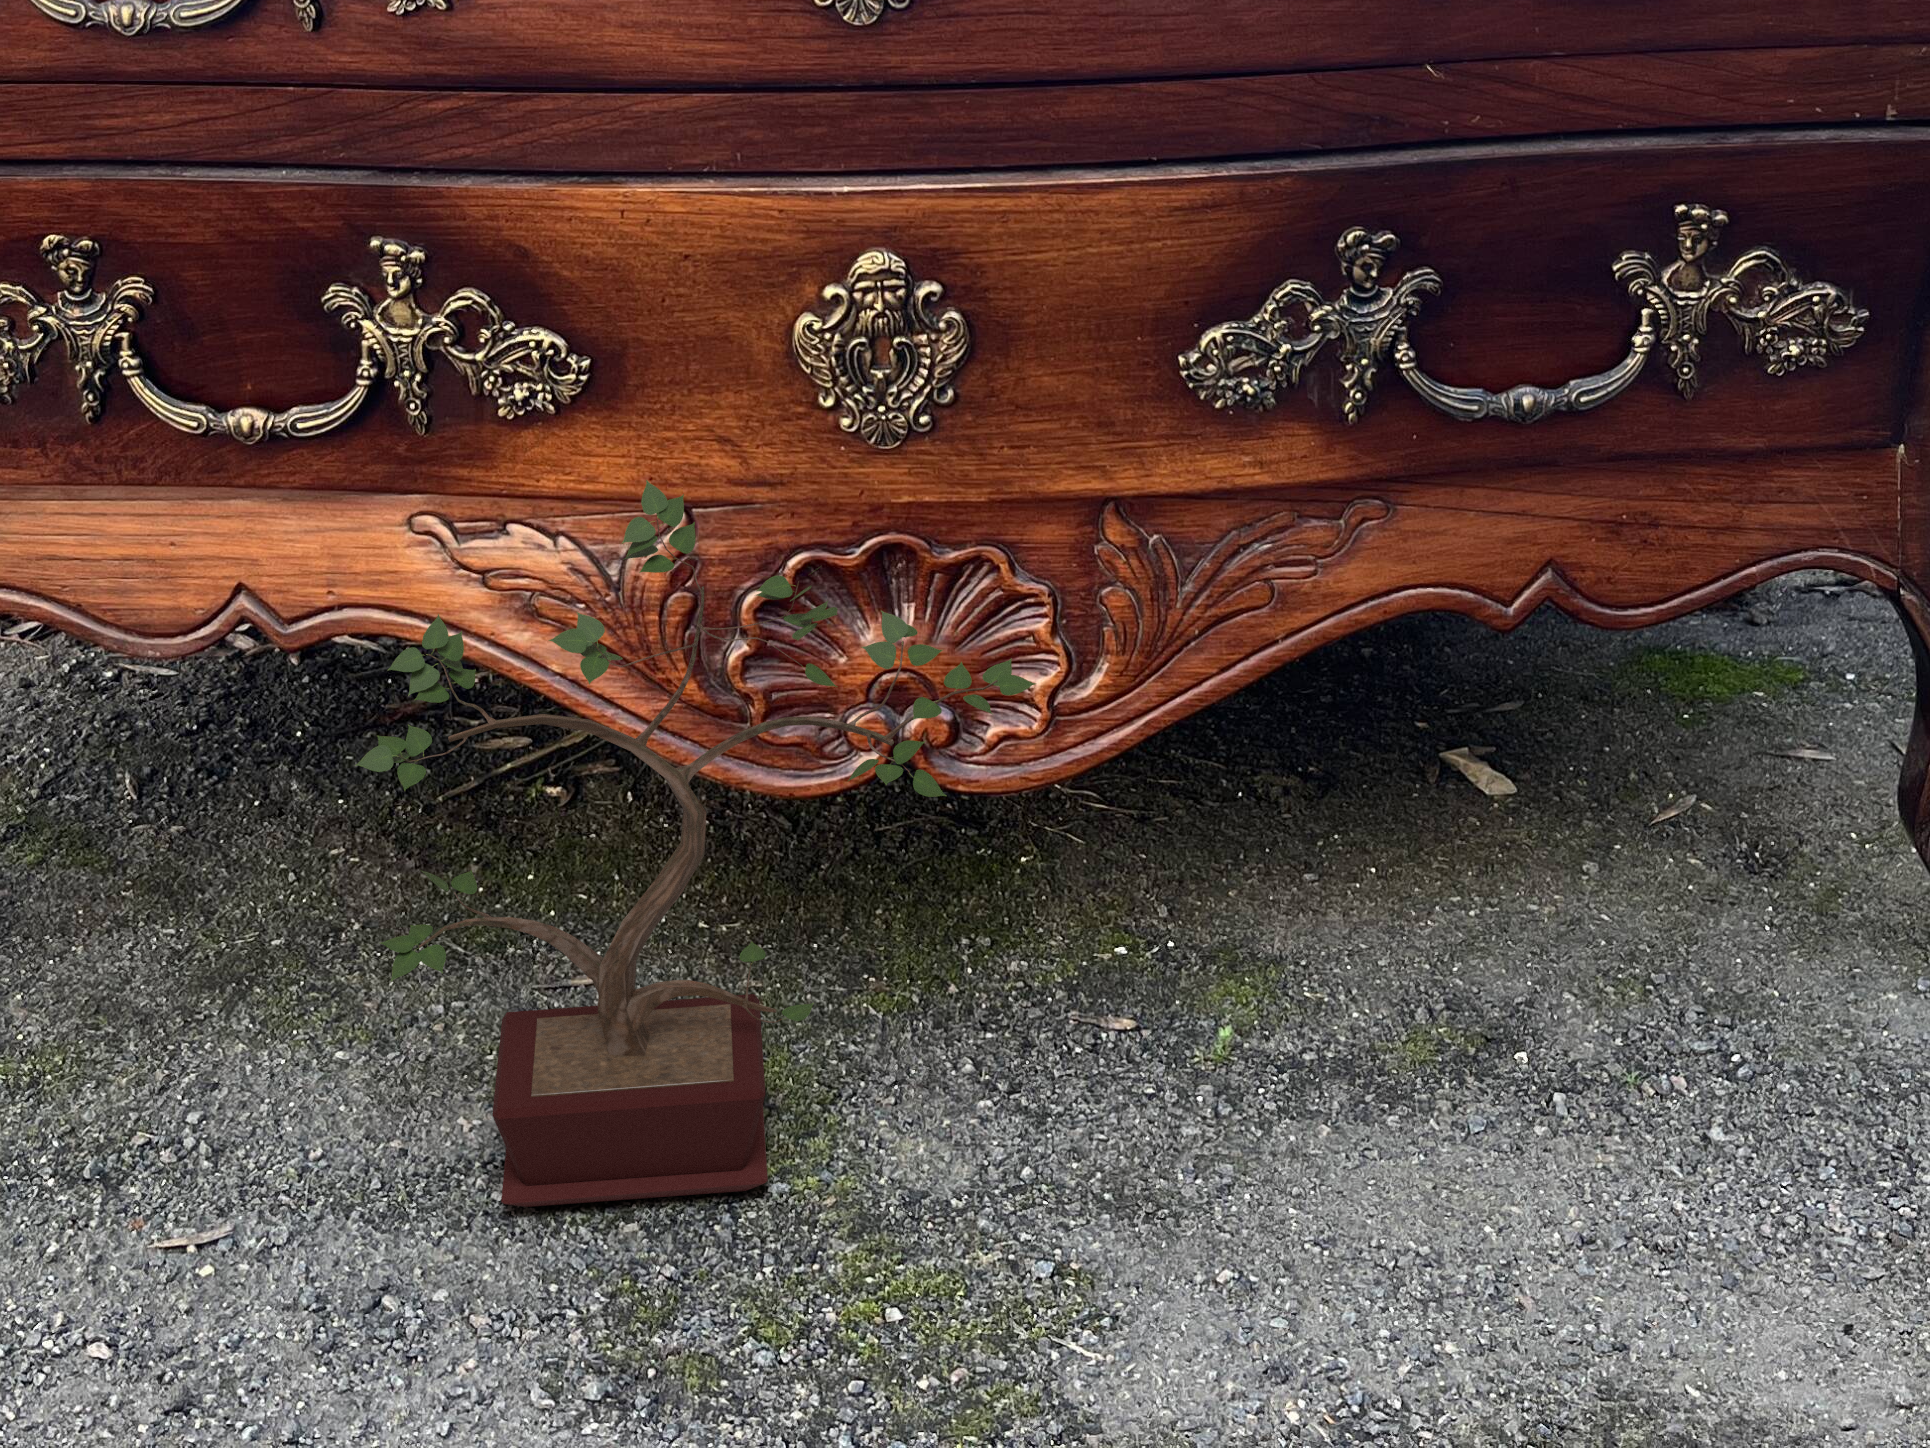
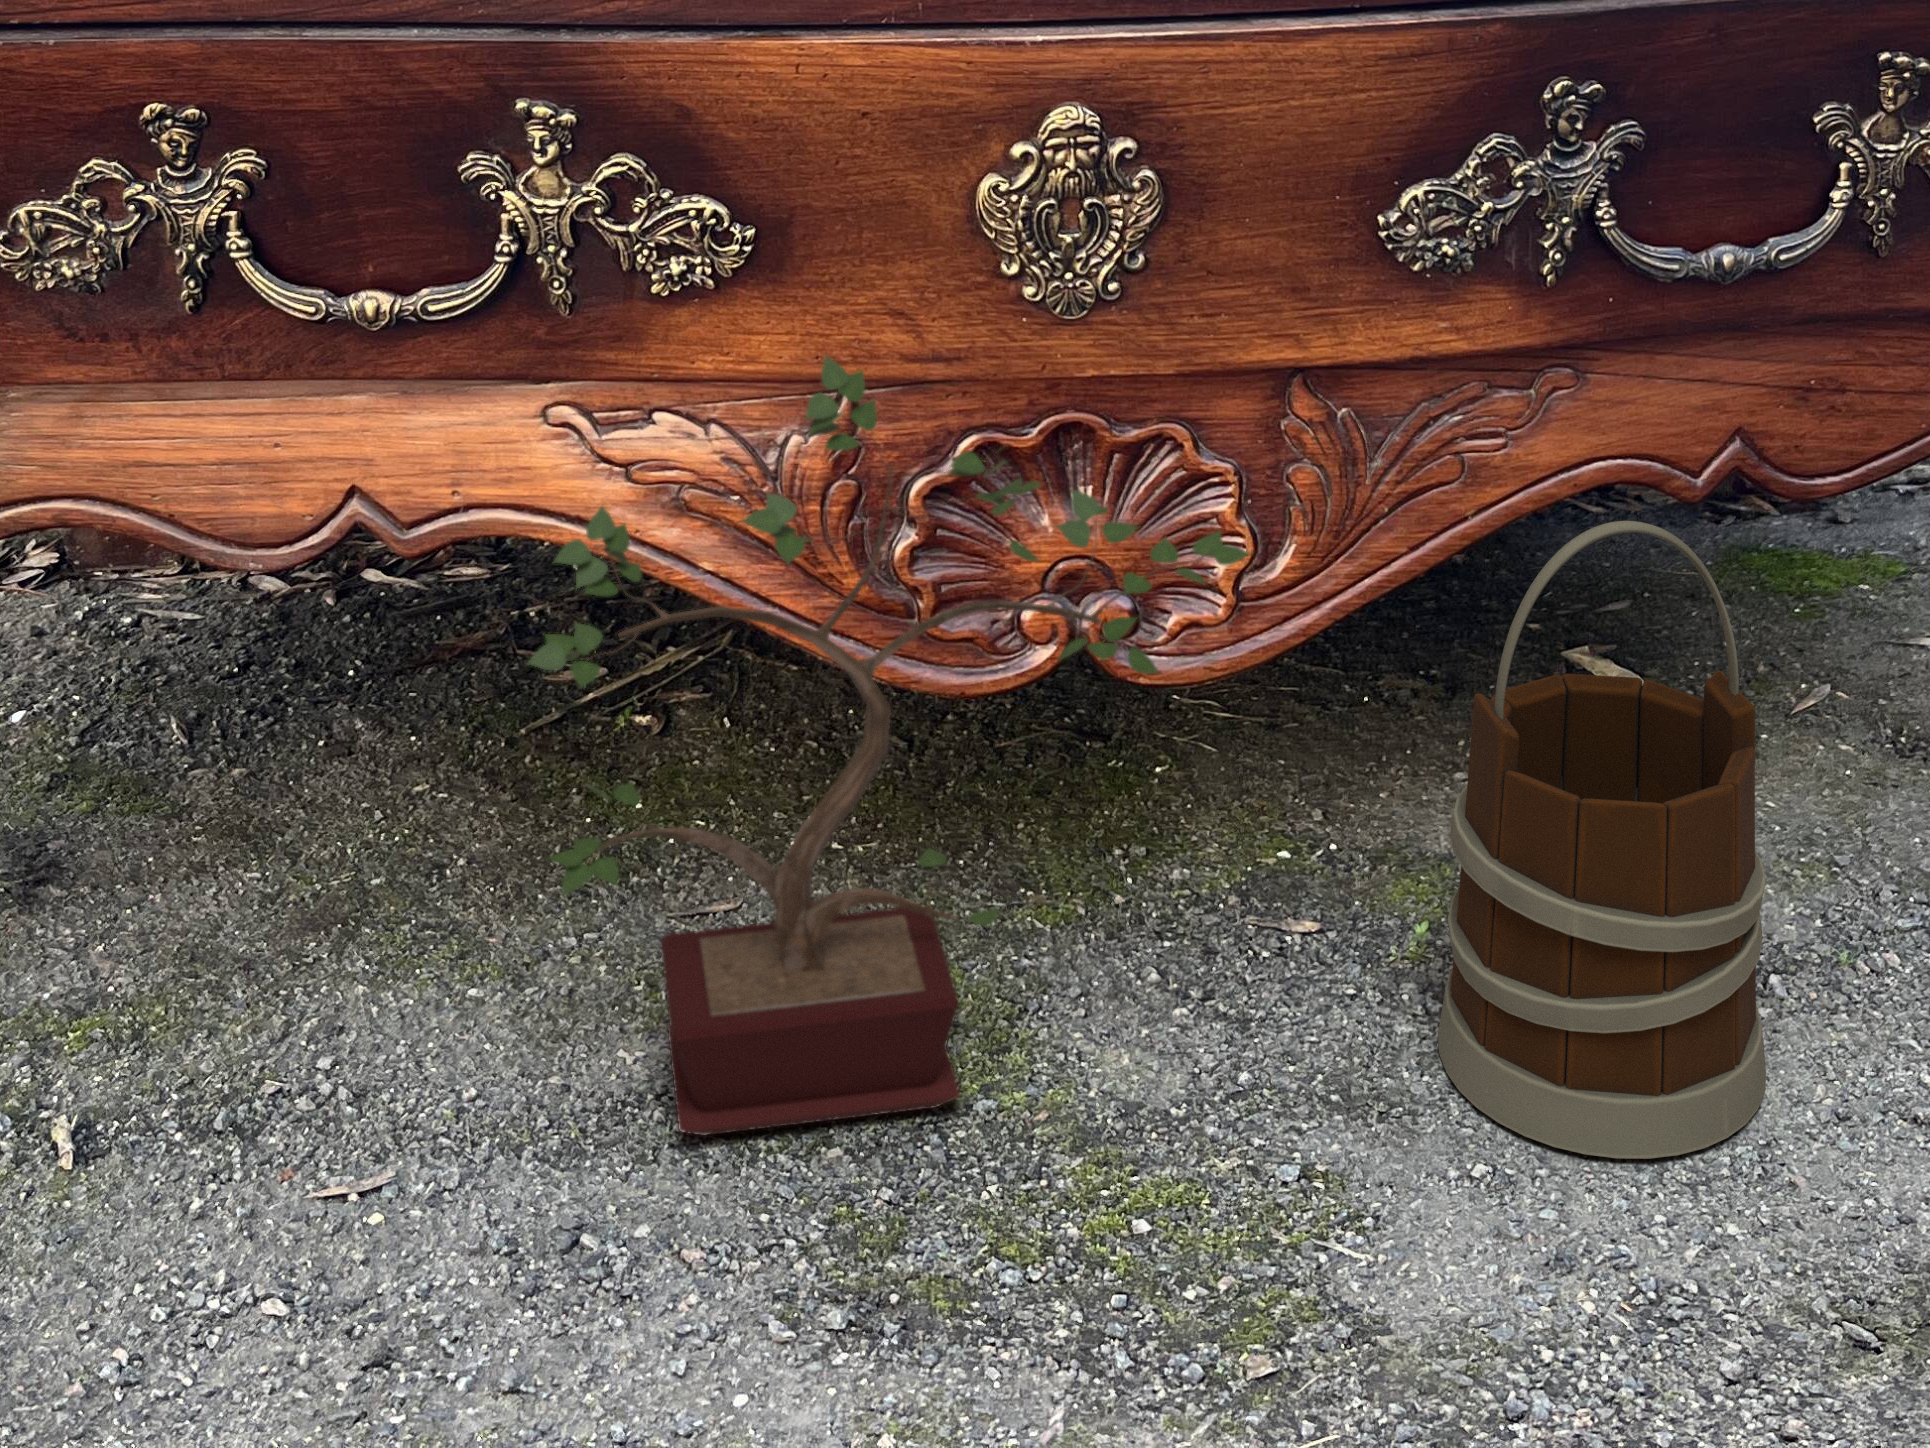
wooden bucket: none [1232,662,1546,1280] -> present [1438,521,1766,1159]

